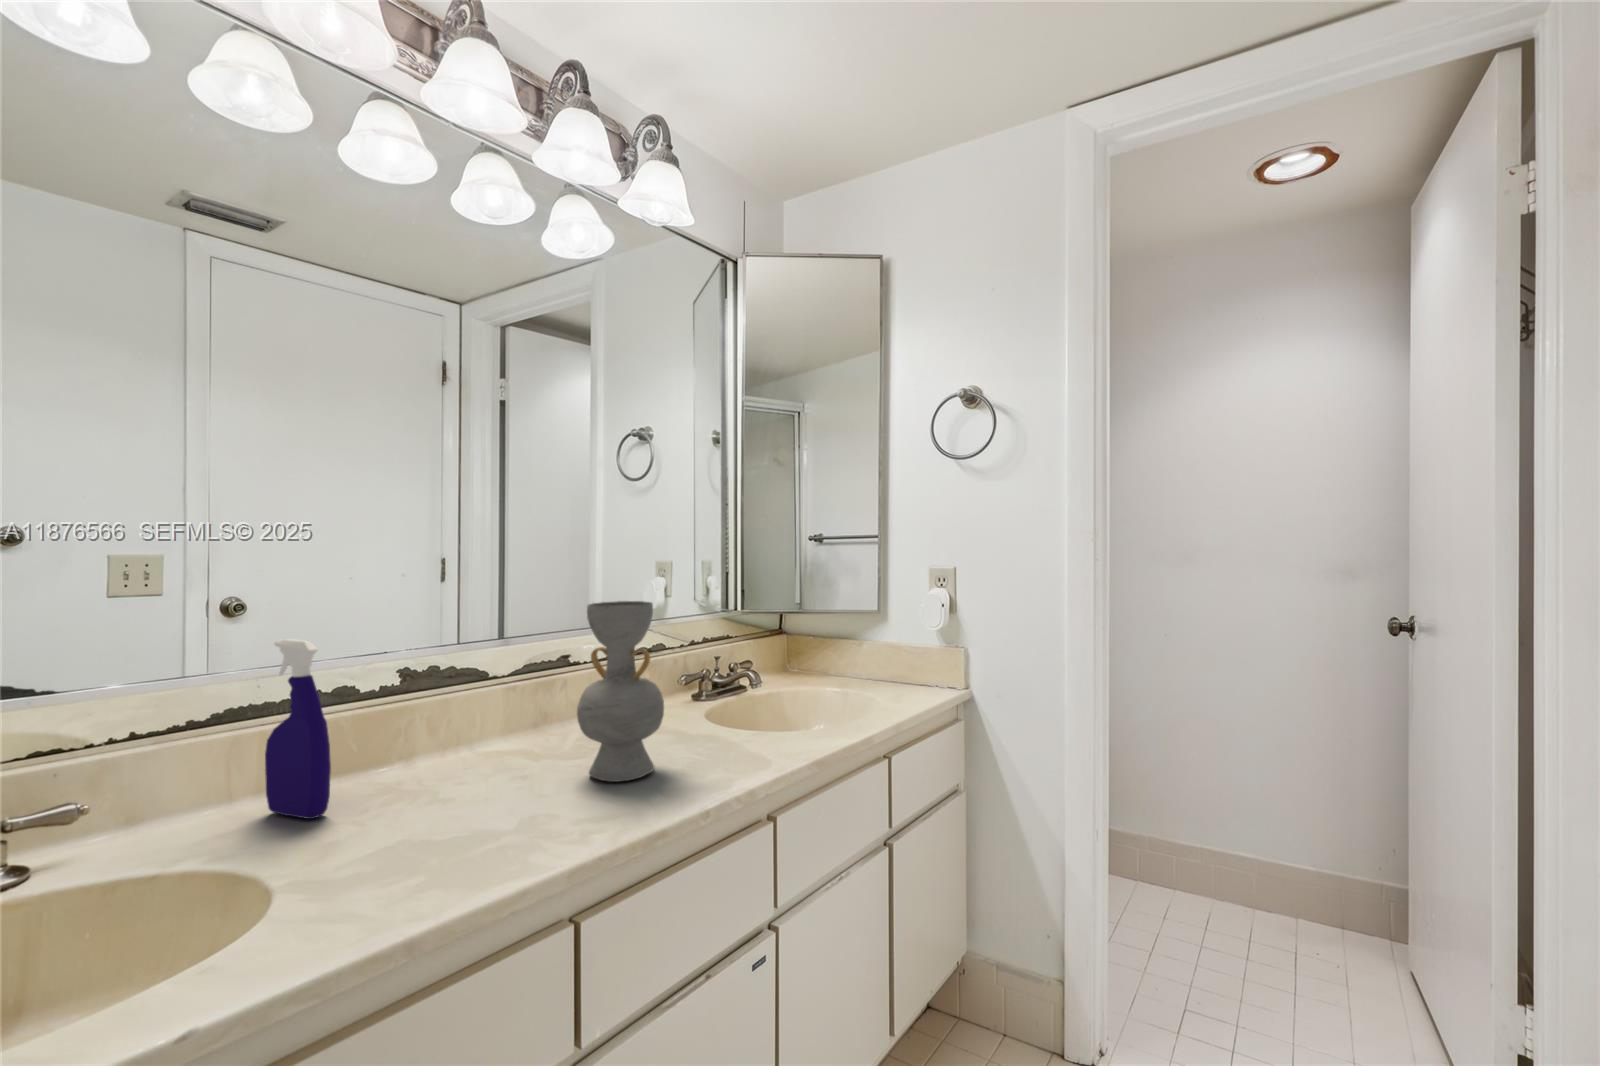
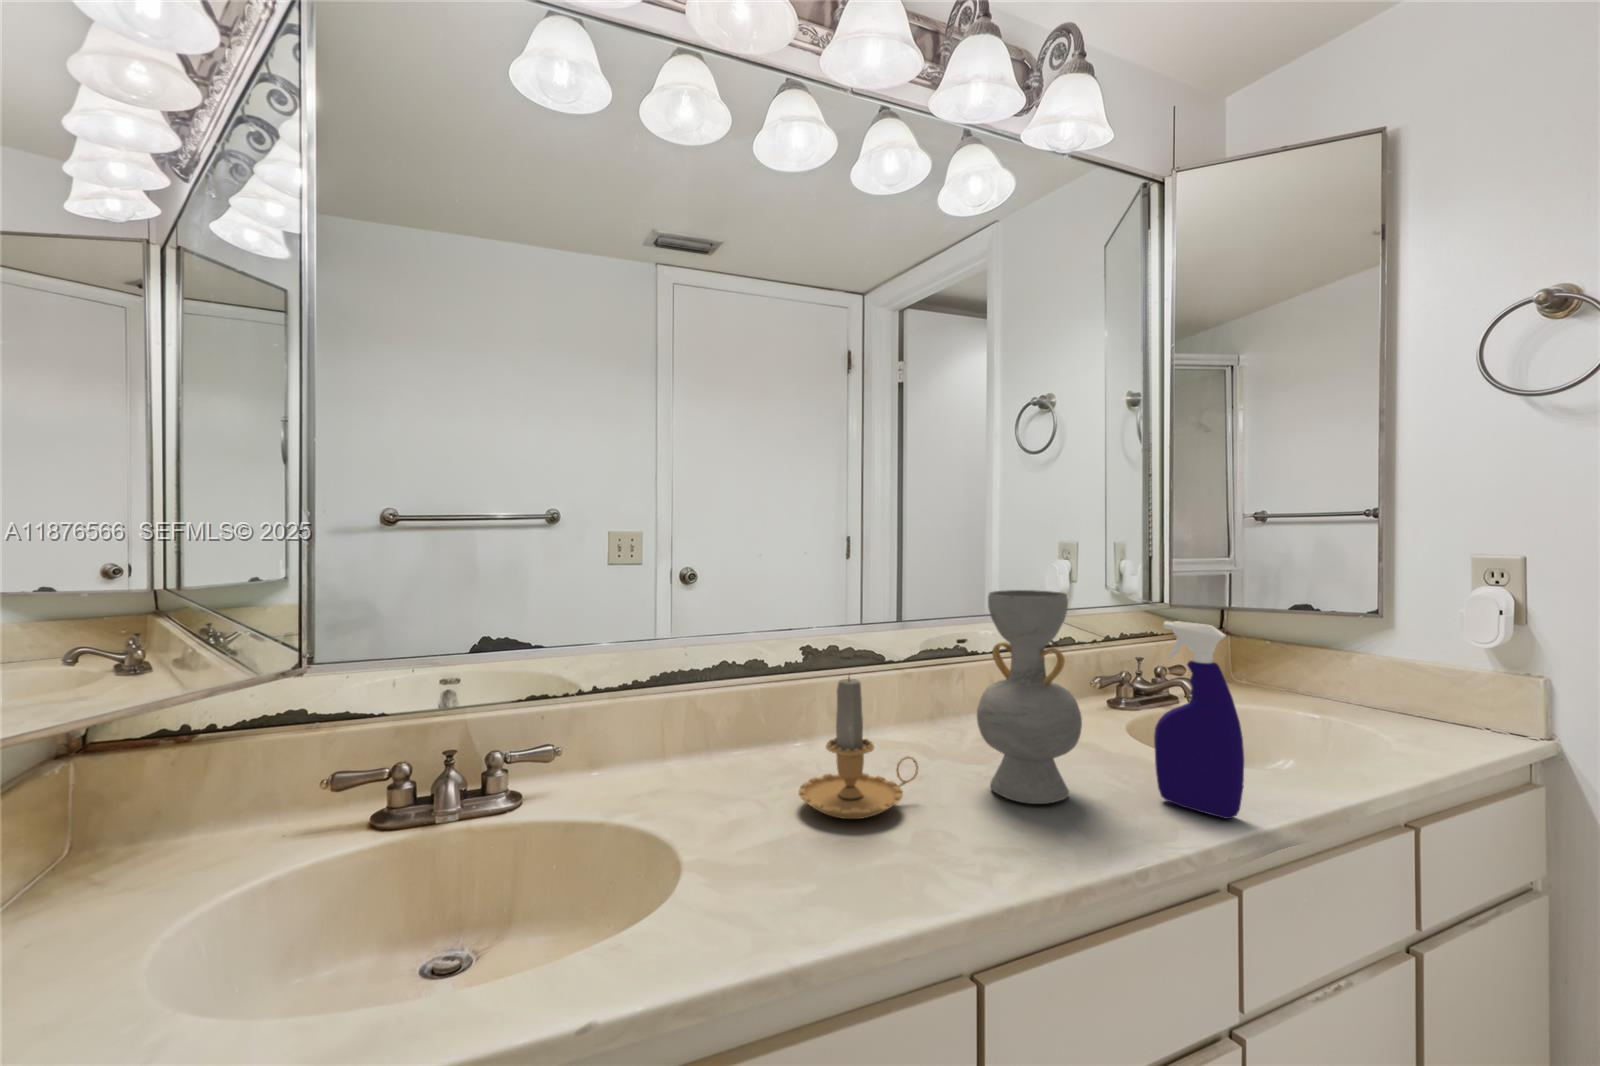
spray bottle: present [265,639,331,819] -> present [1154,621,1244,819]
candle: none [399,685,523,823] -> present [799,678,918,819]

